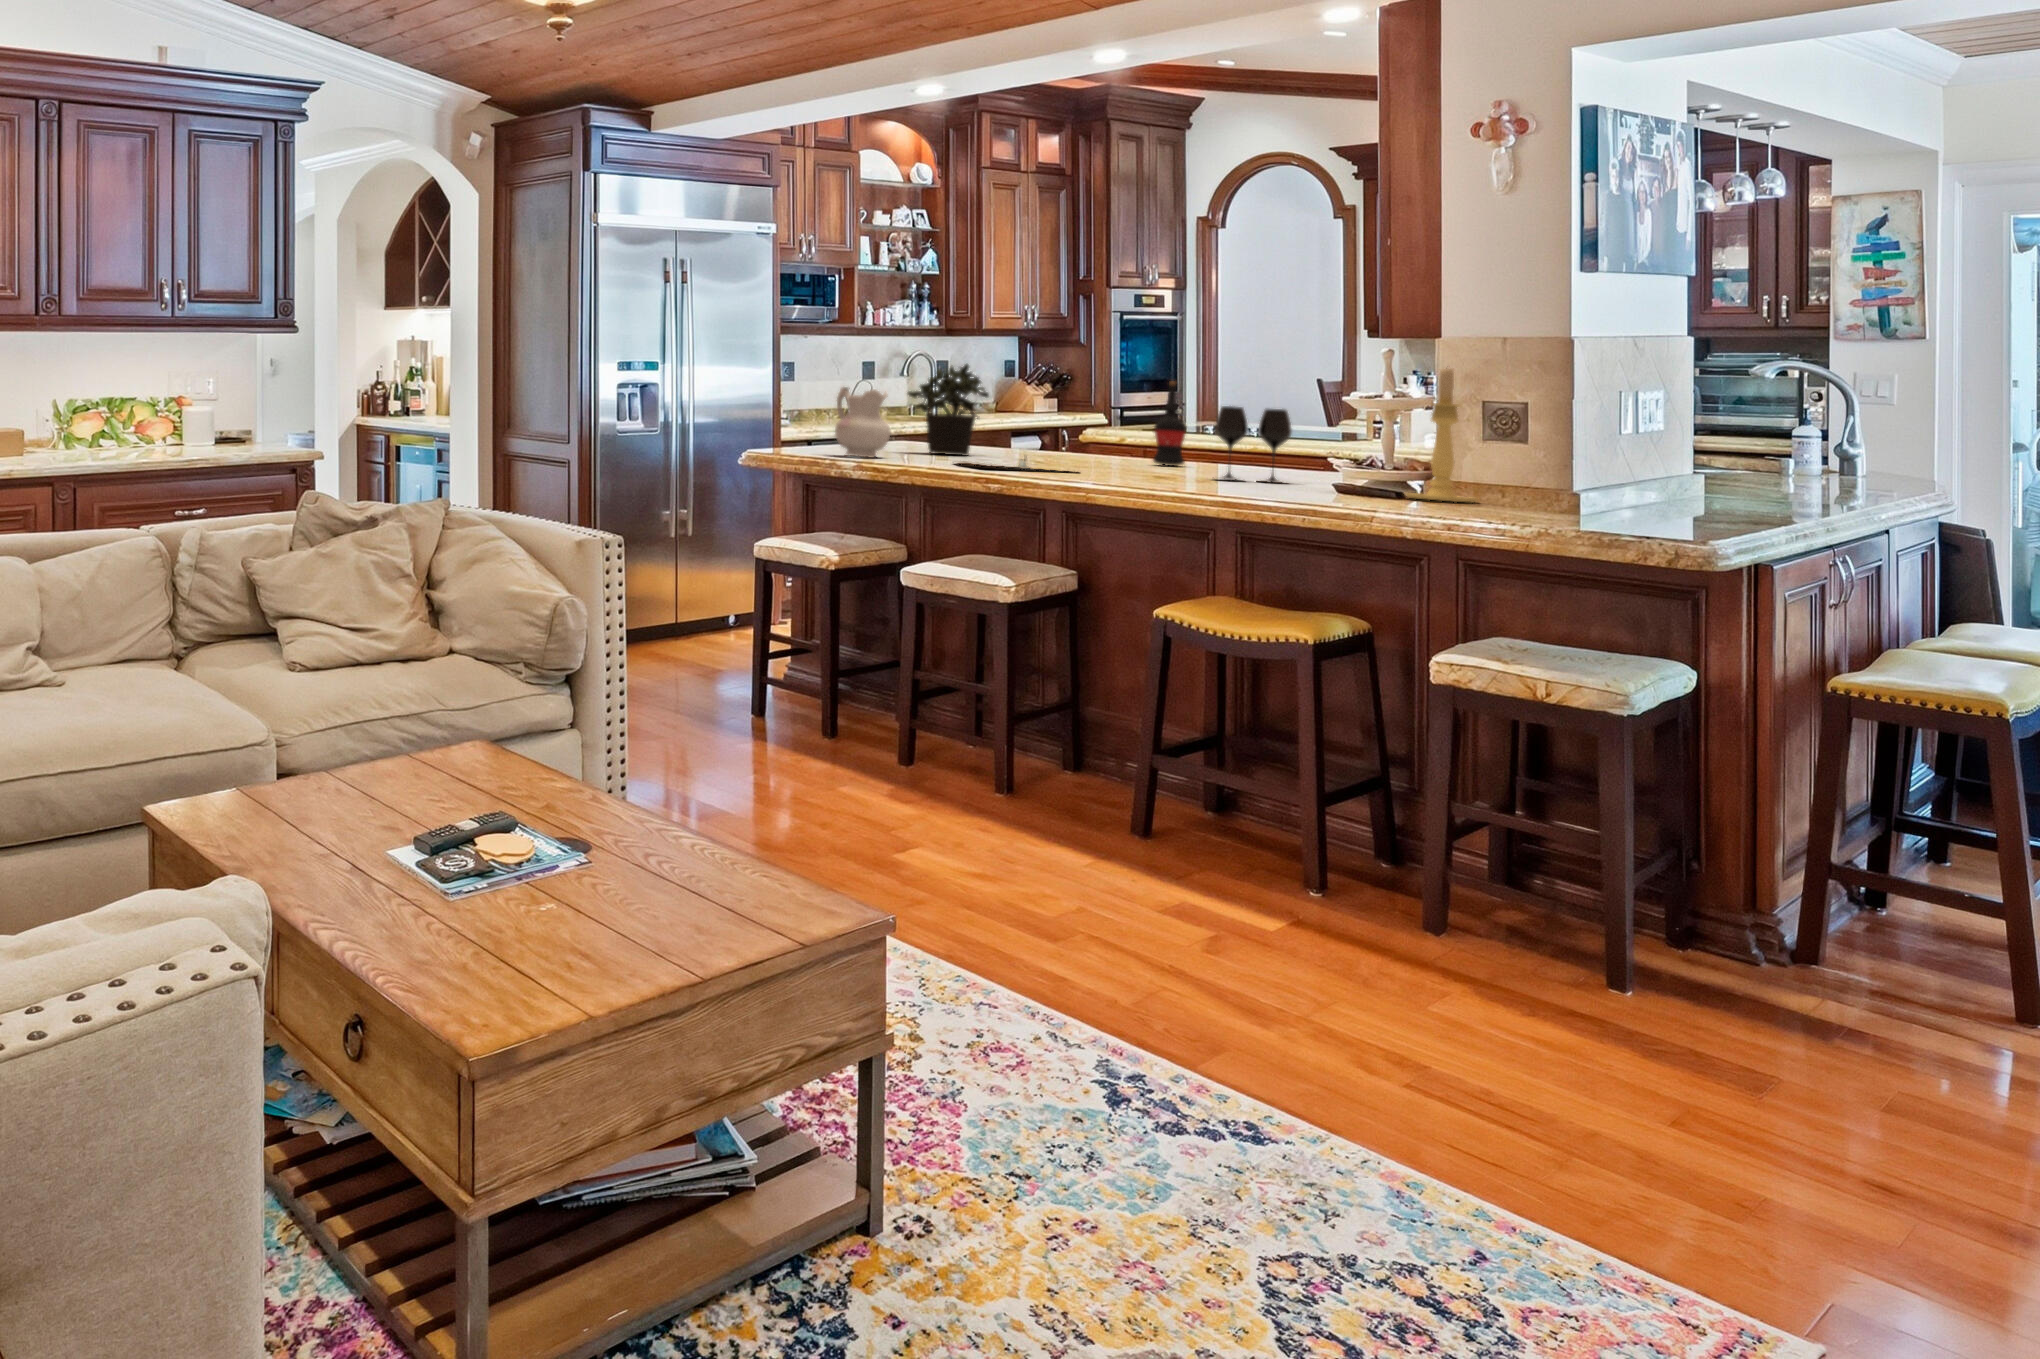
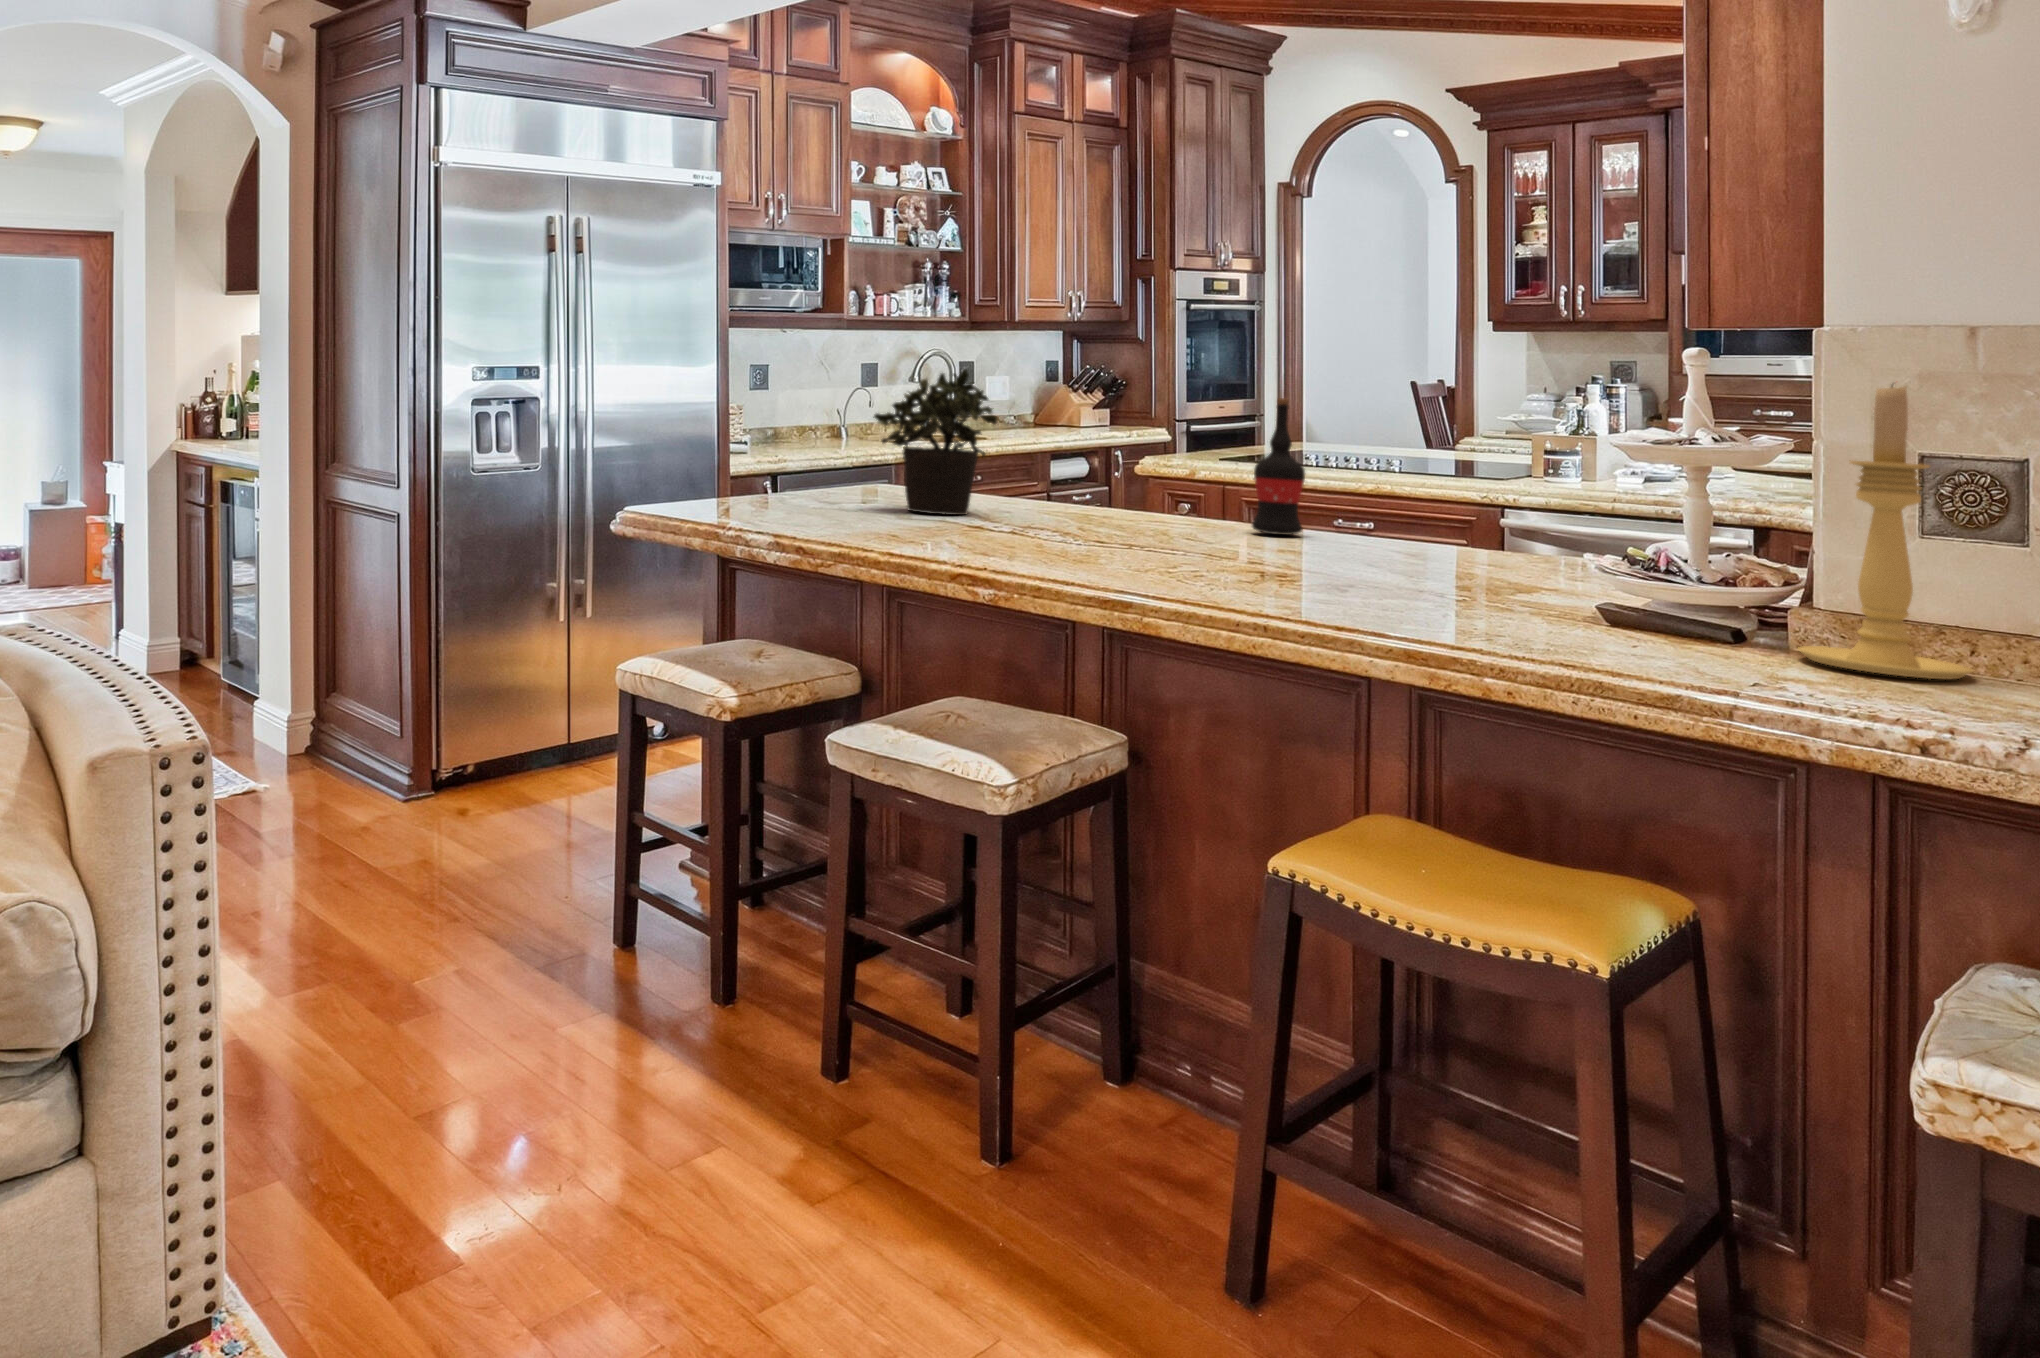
ceramic pitcher: present [835,387,891,458] -> none [742,409,831,529]
wine glass: present [1213,406,1292,483] -> none [1371,451,1516,596]
cutting board: present [959,457,1030,469] -> none [923,533,1139,570]

